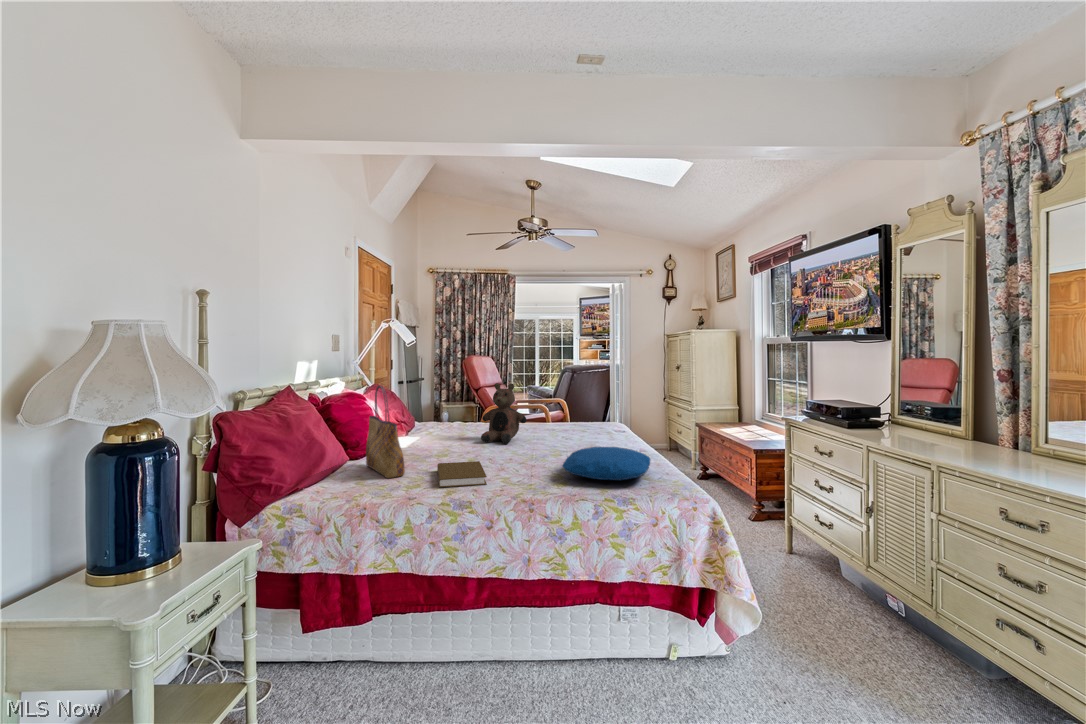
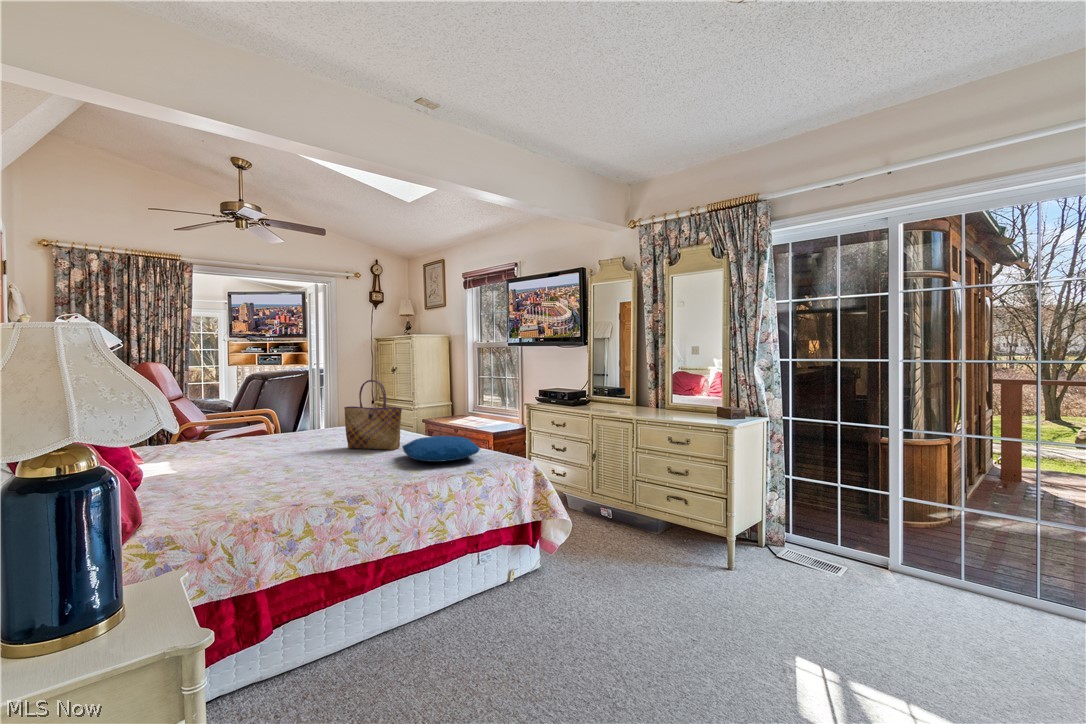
teddy bear: present [481,383,527,444] -> none [254,389,311,455]
tote bag: present [366,386,405,478] -> present [344,380,402,450]
book: present [437,461,487,487] -> none [273,466,352,491]

